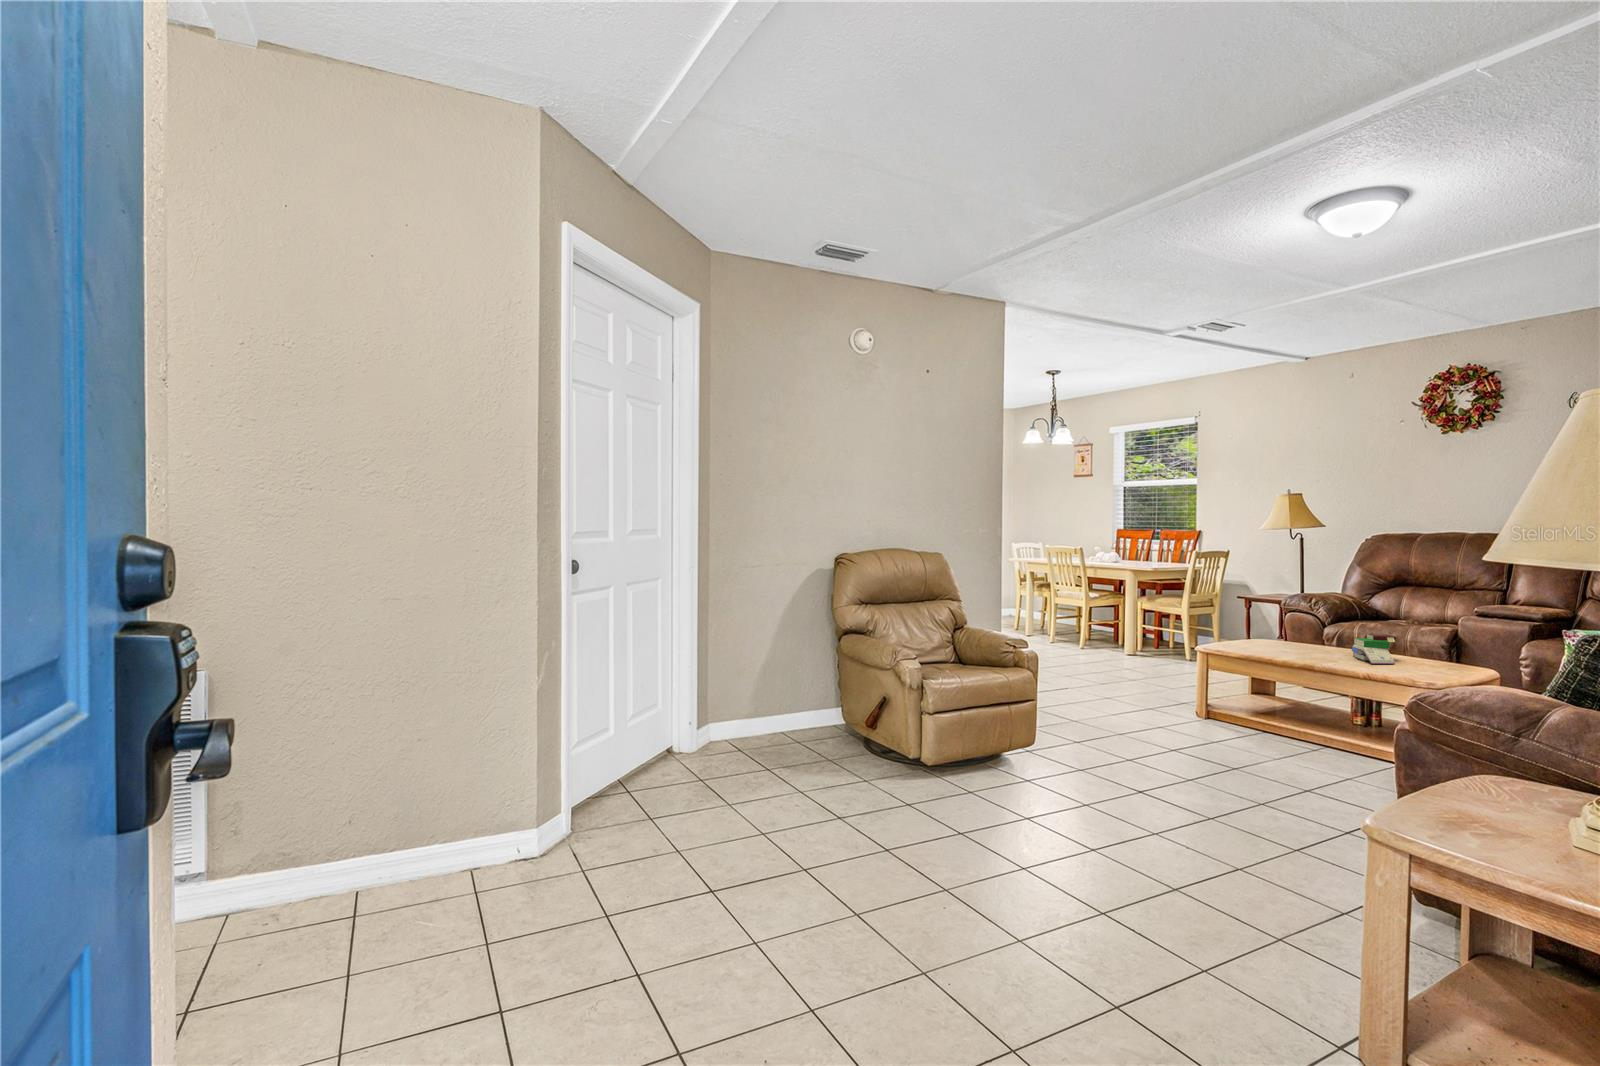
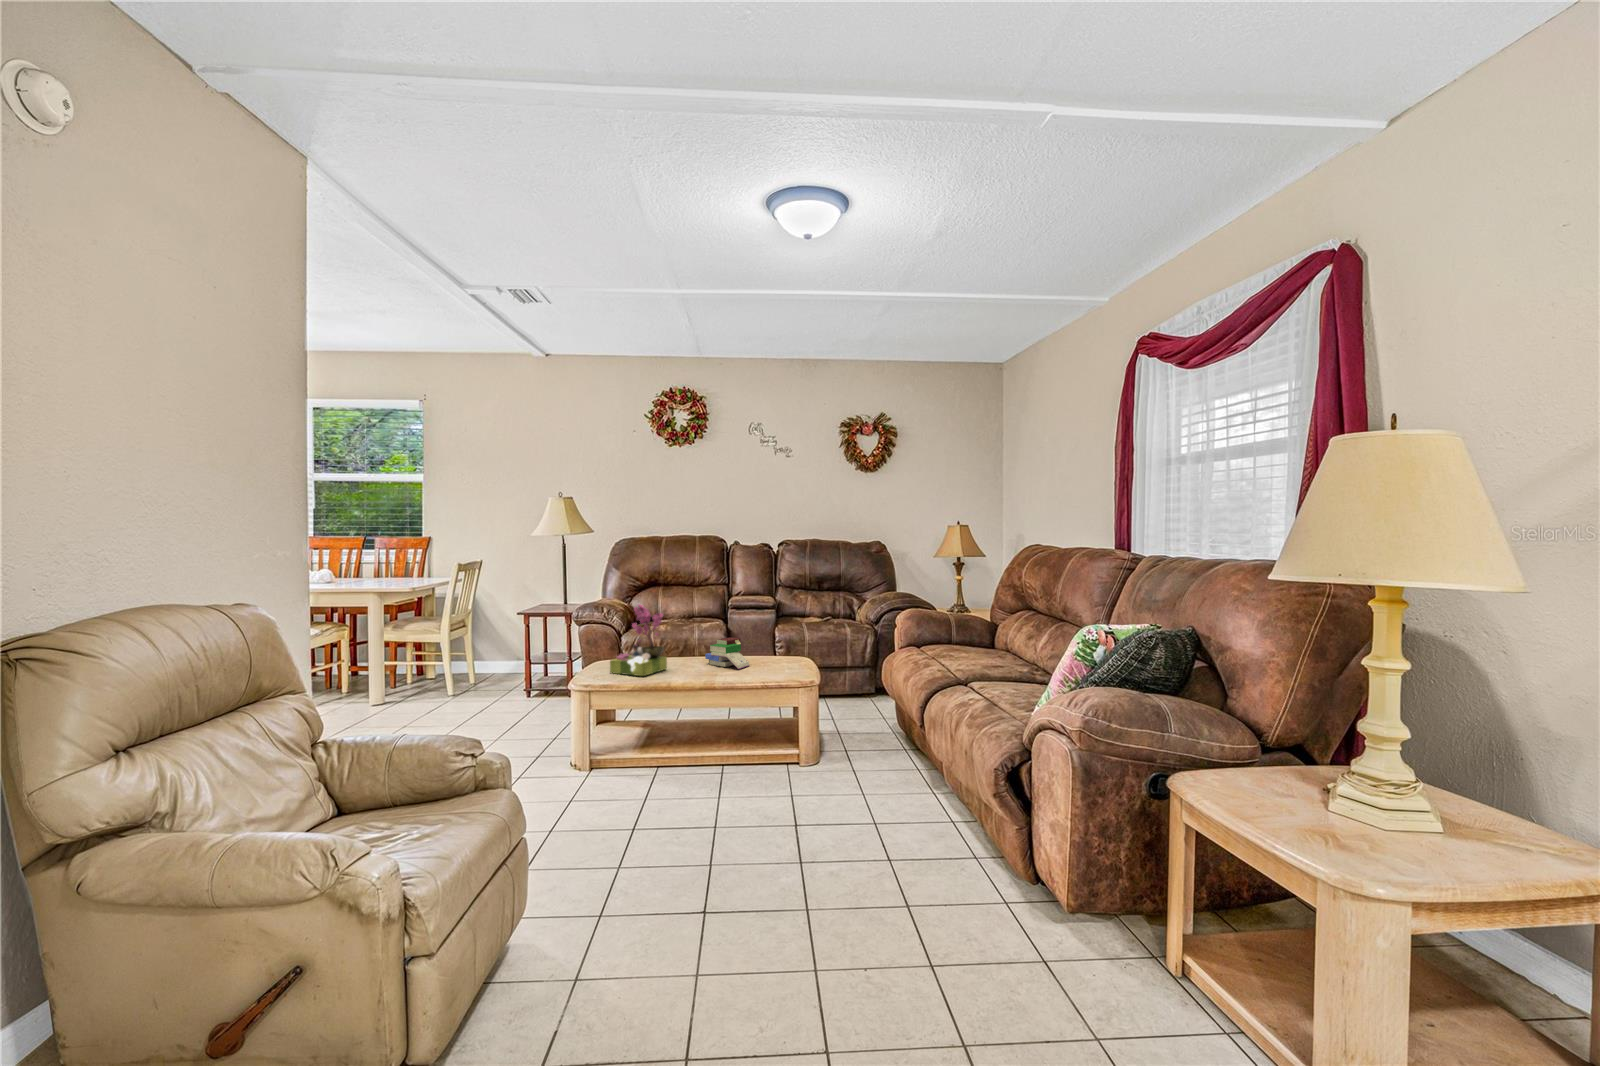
flower arrangement: none [1243,589,1300,652] -> present [610,604,667,676]

